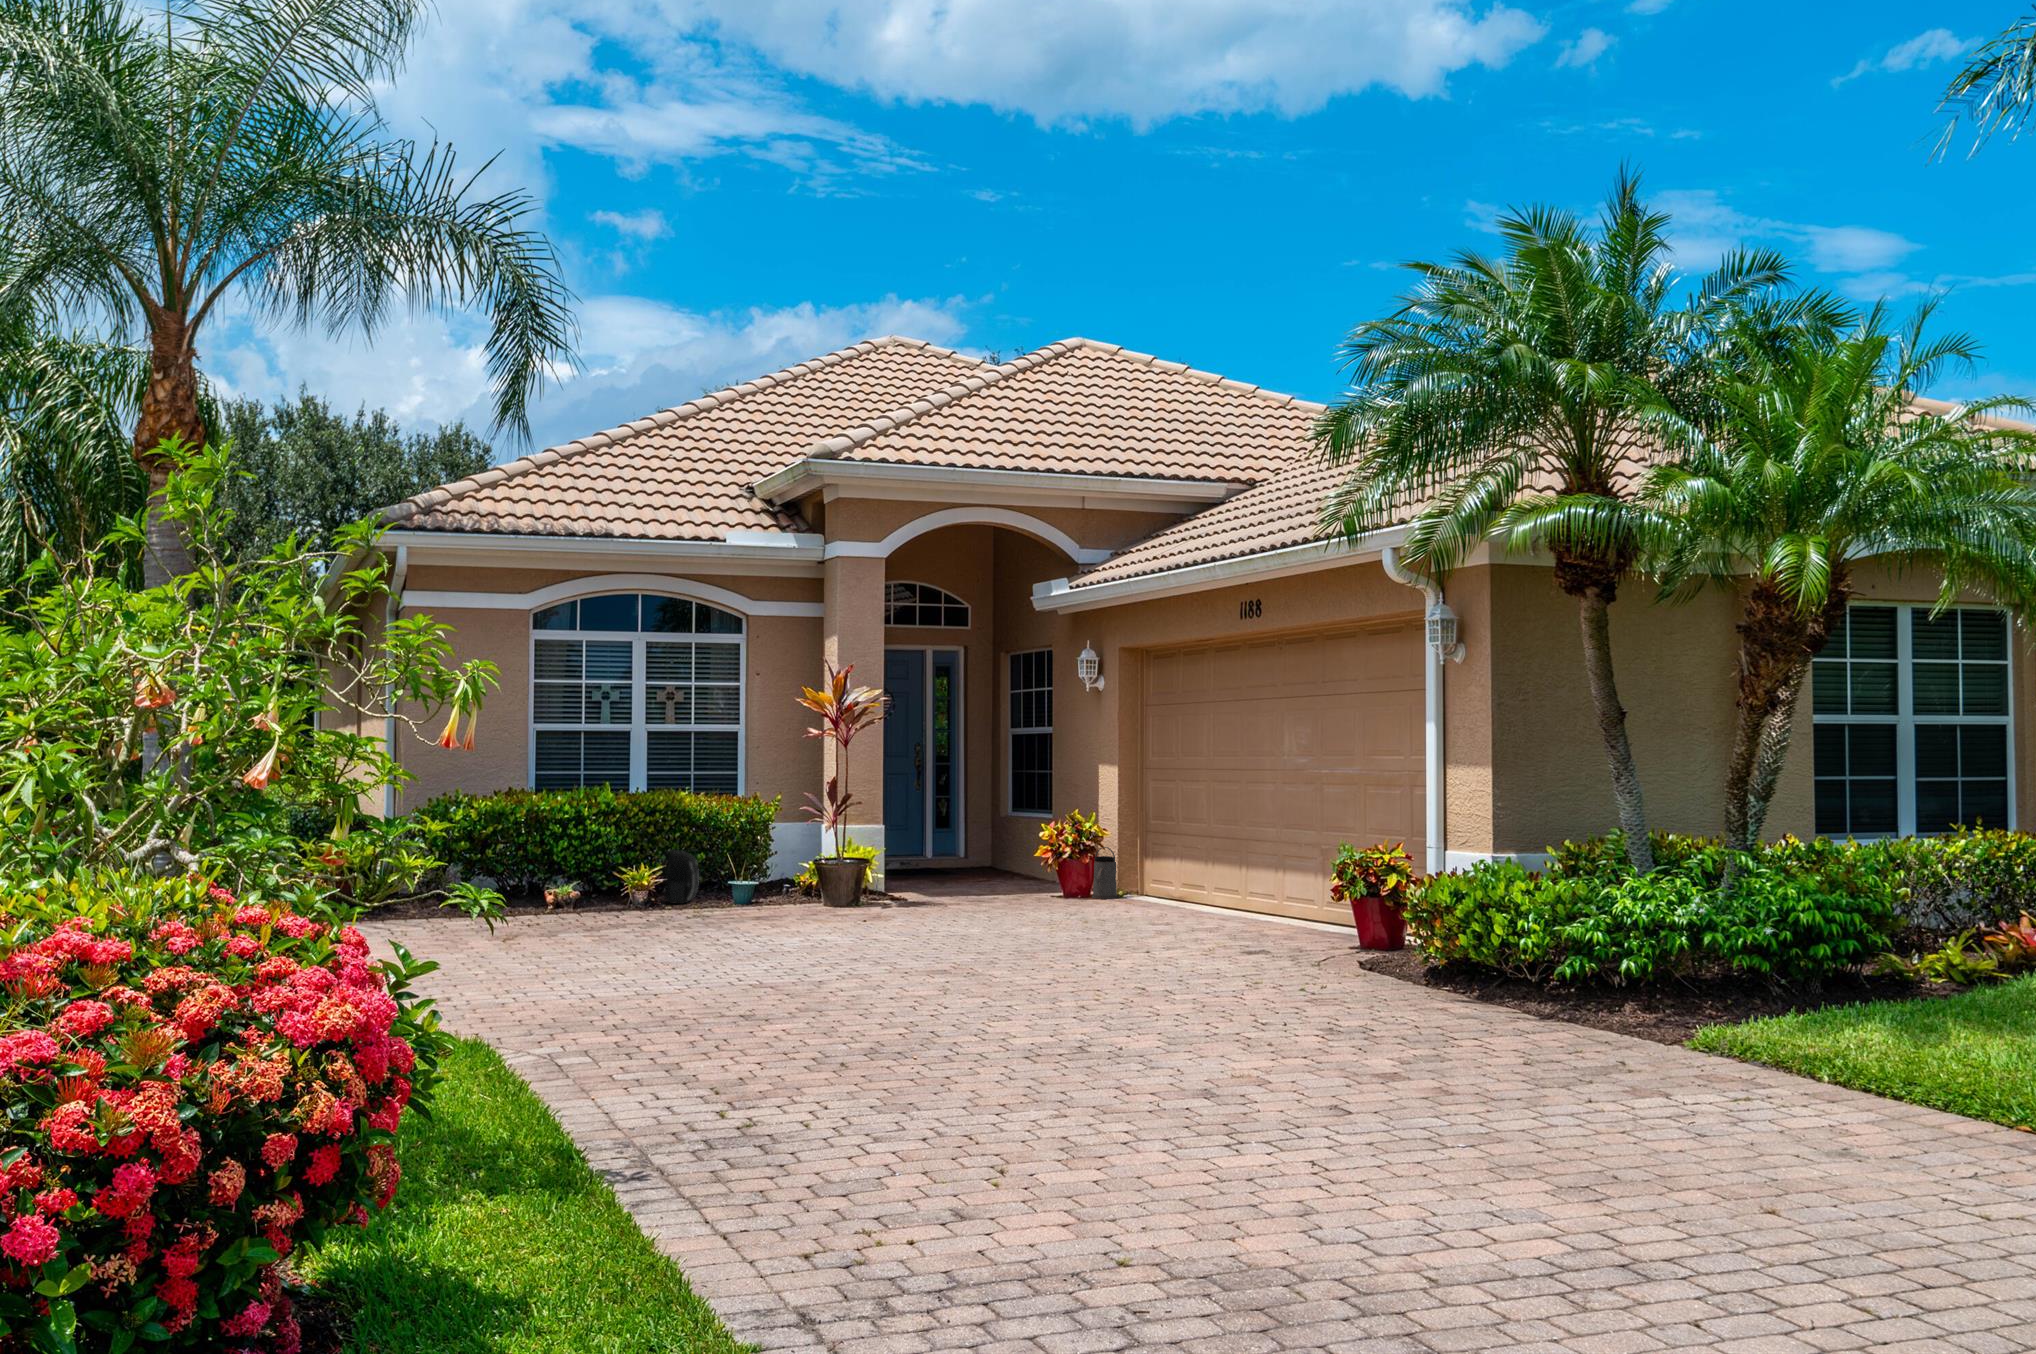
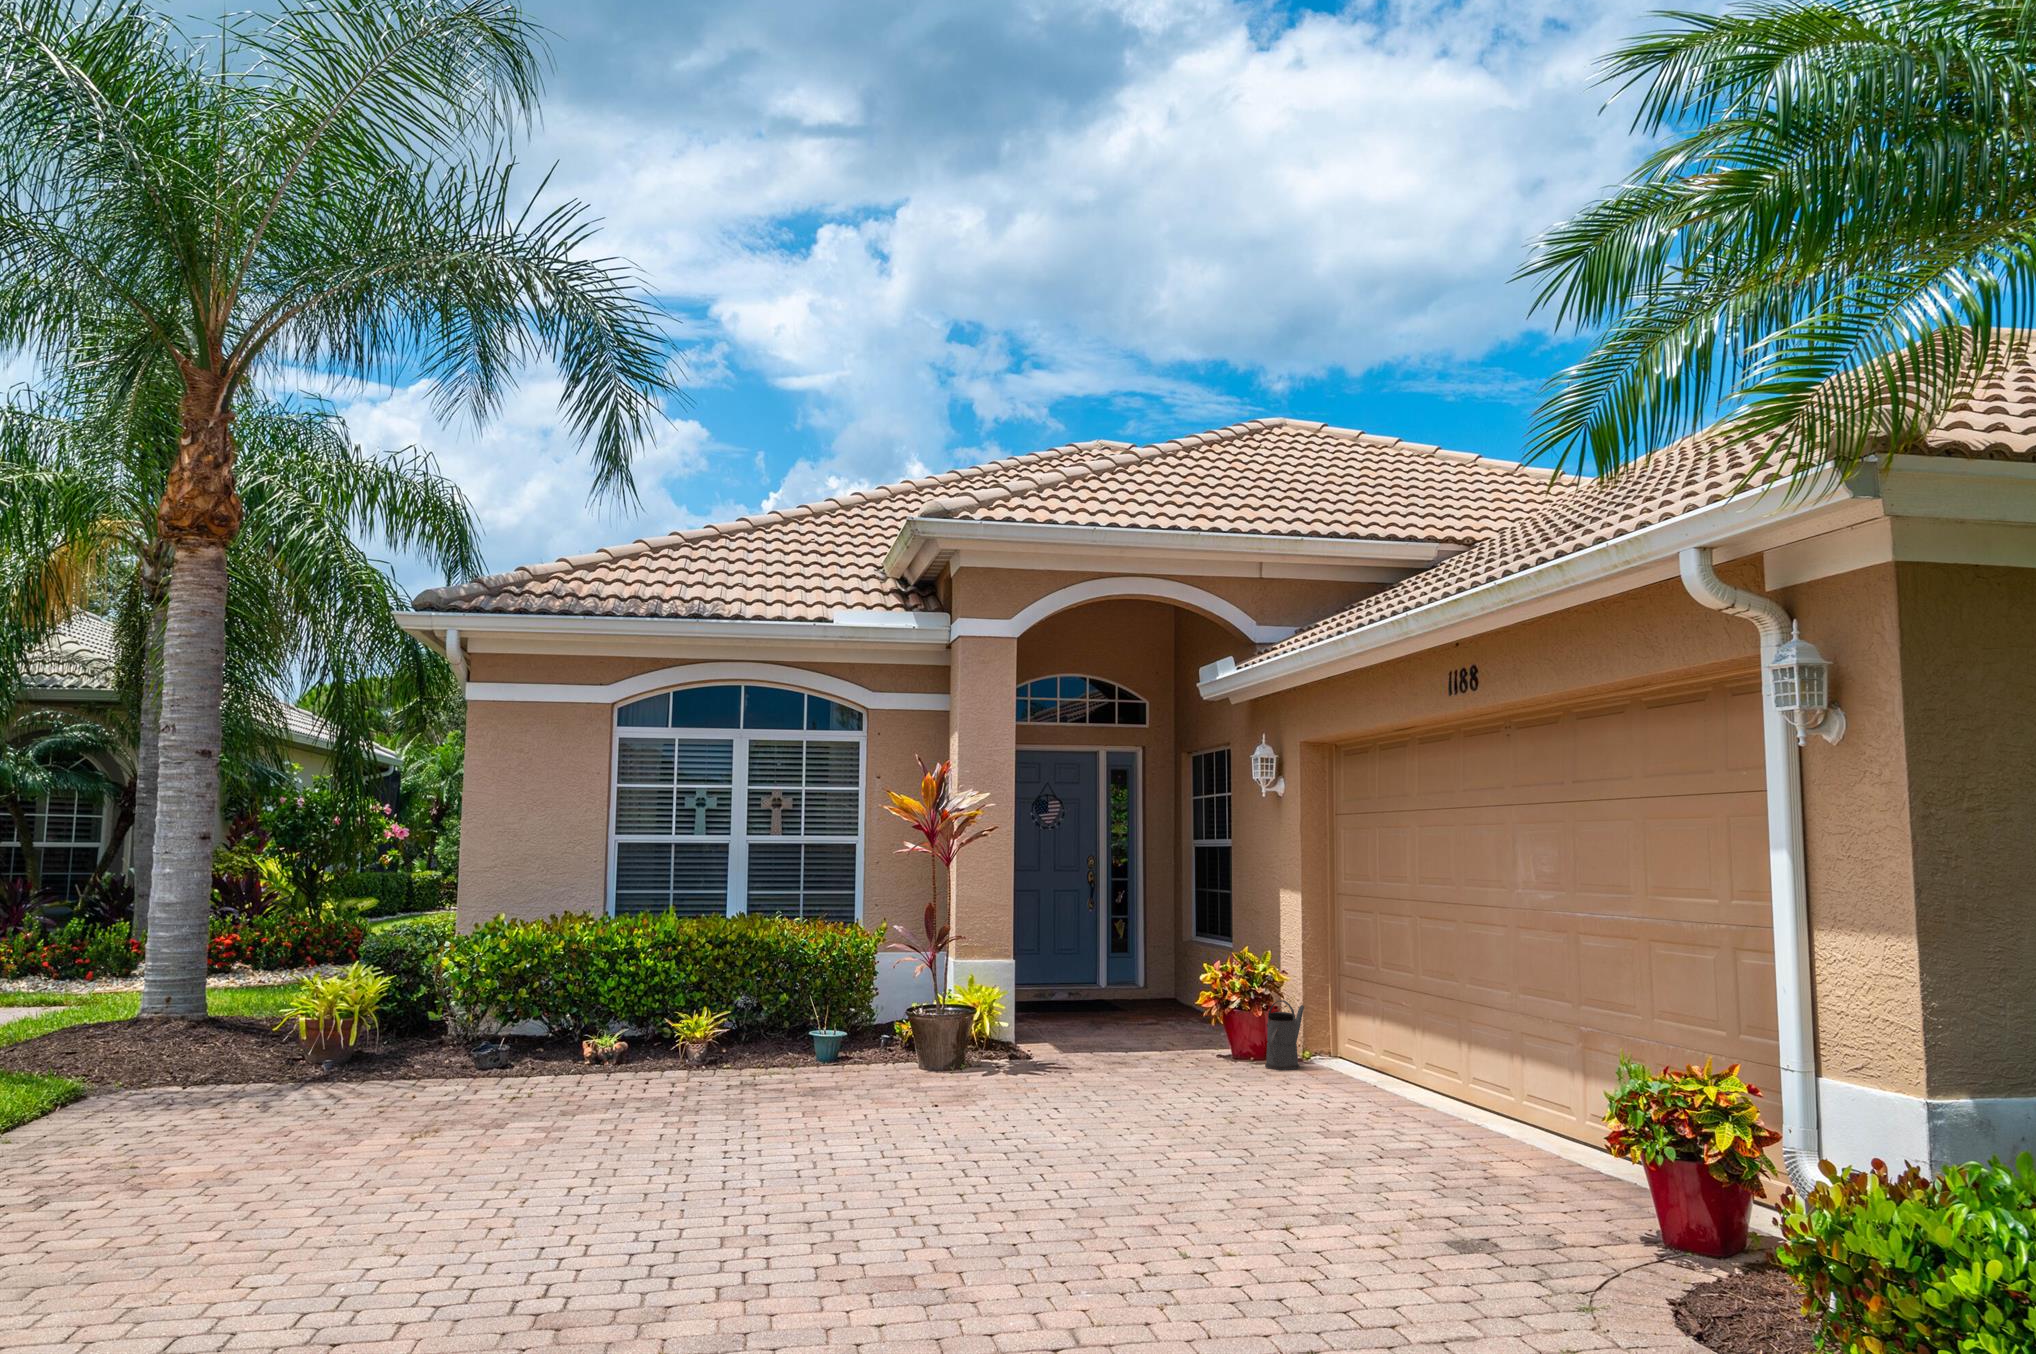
backpack: present [662,850,699,904] -> none [719,989,776,1059]

